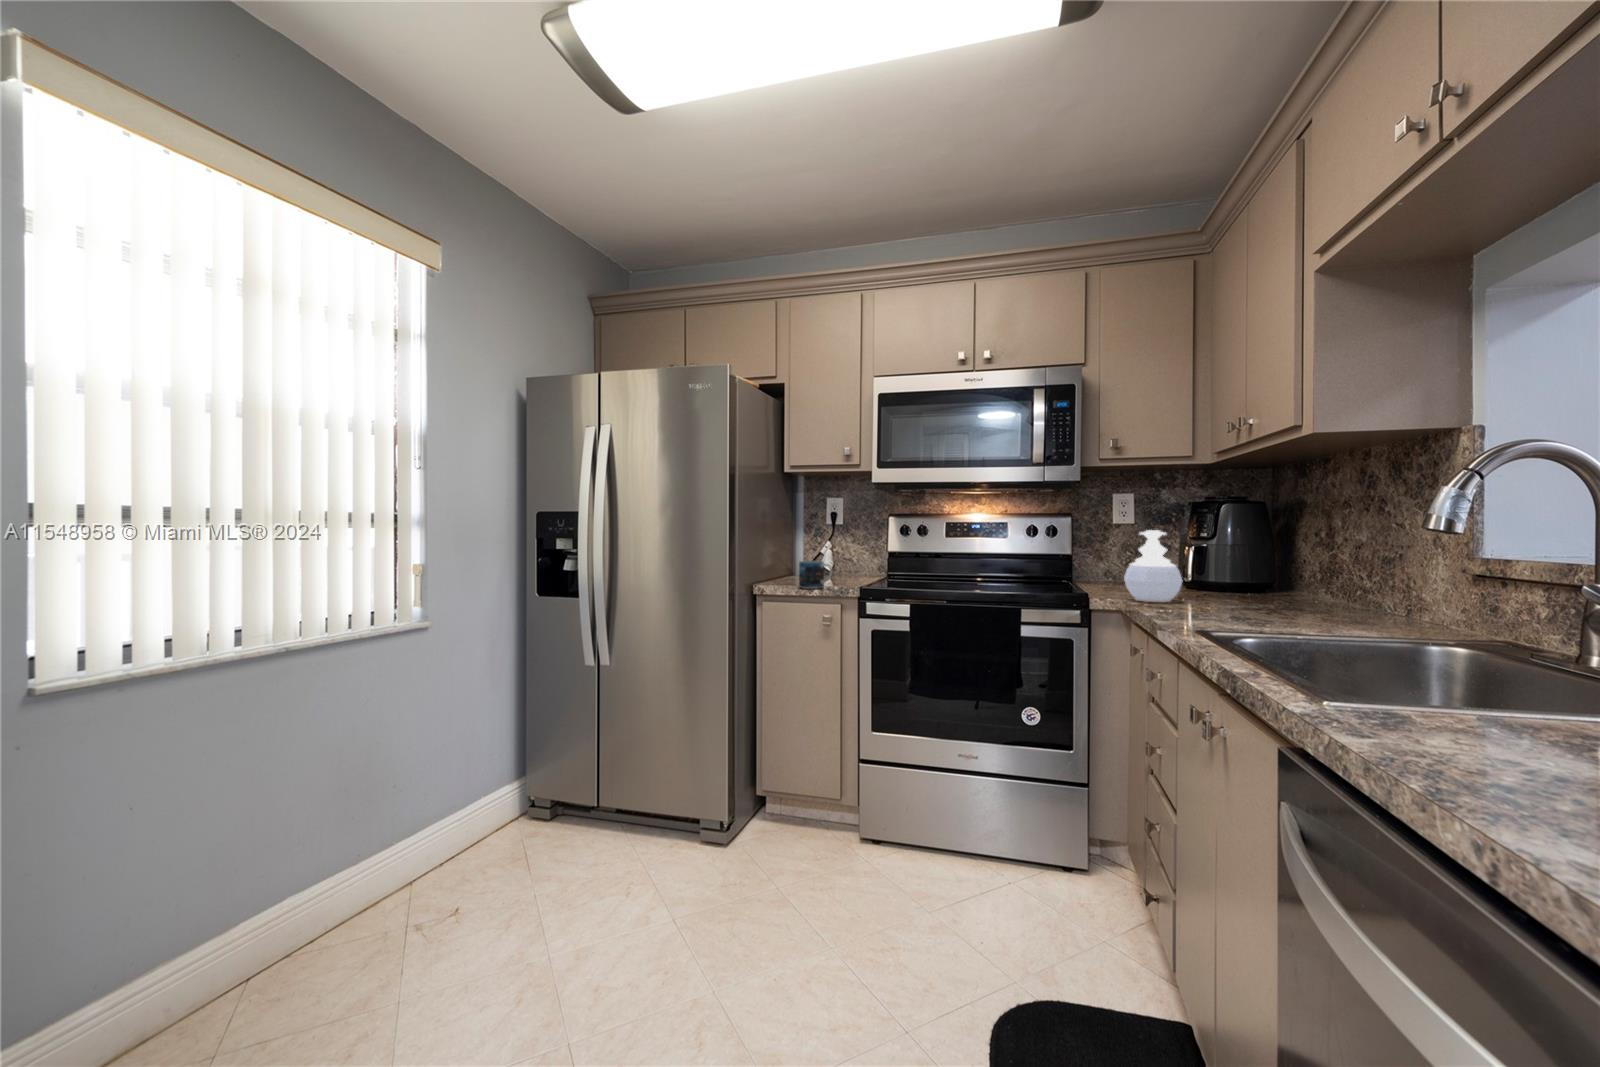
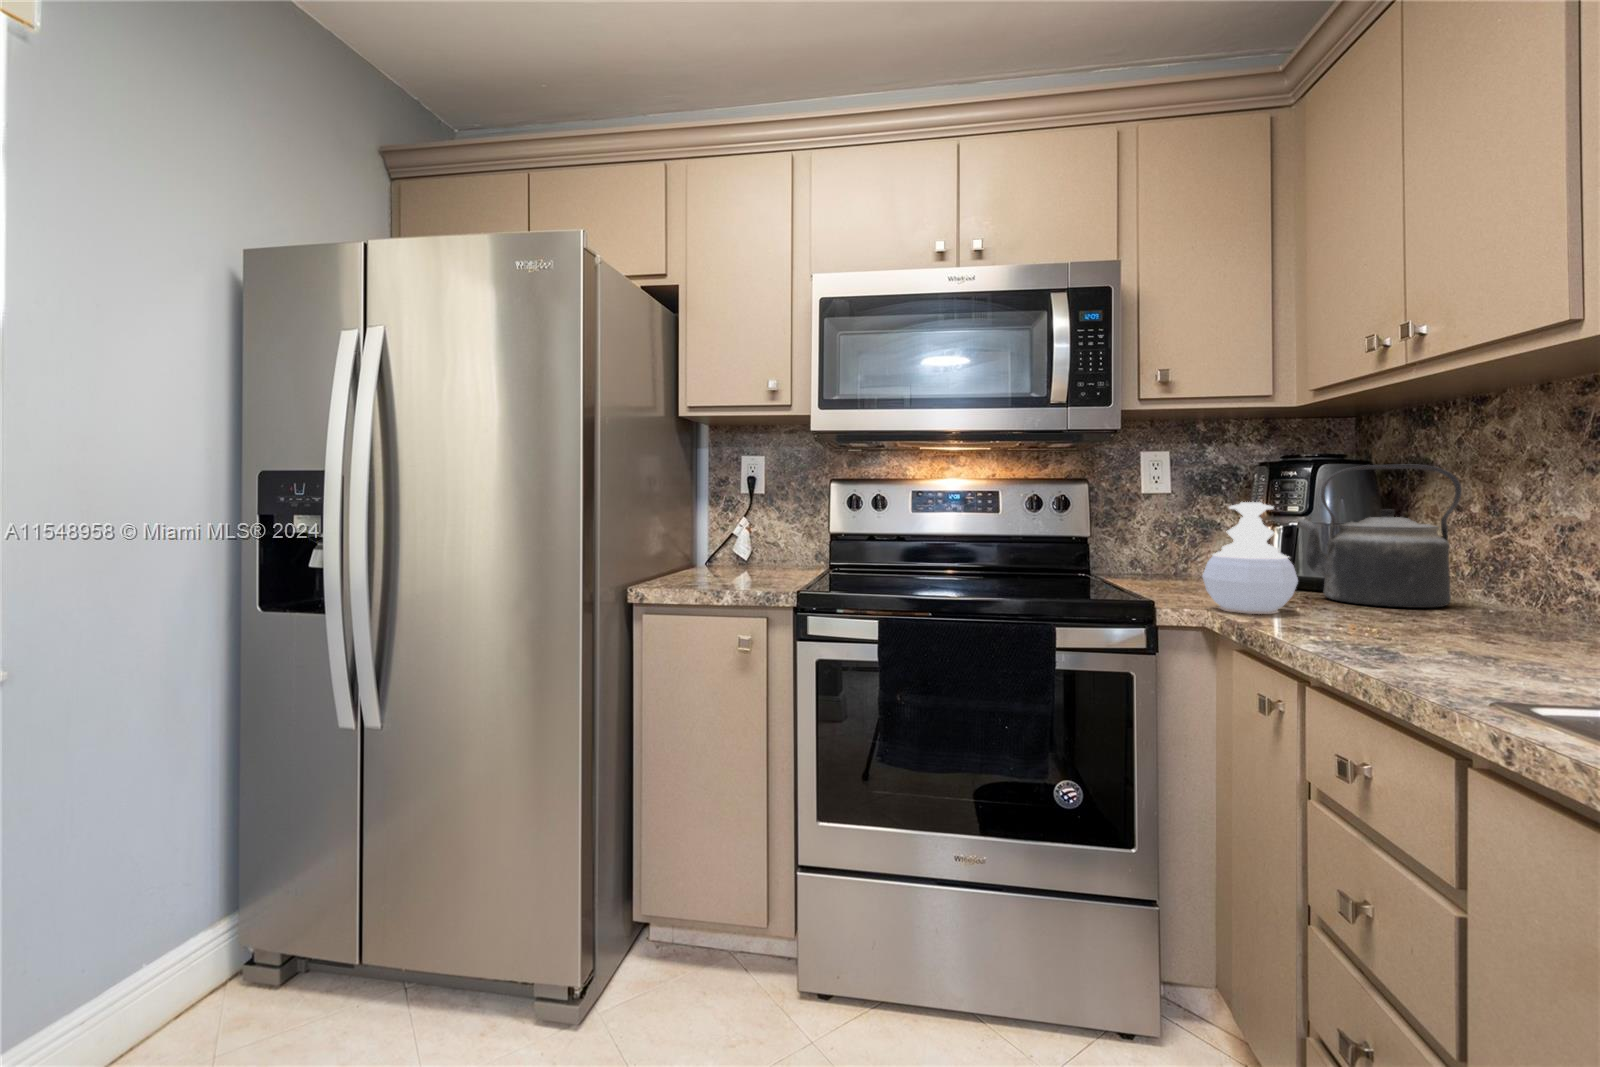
kettle: none [1201,505,1308,601] -> present [1297,465,1462,608]
mug: present [799,561,832,589] -> none [701,550,753,594]

